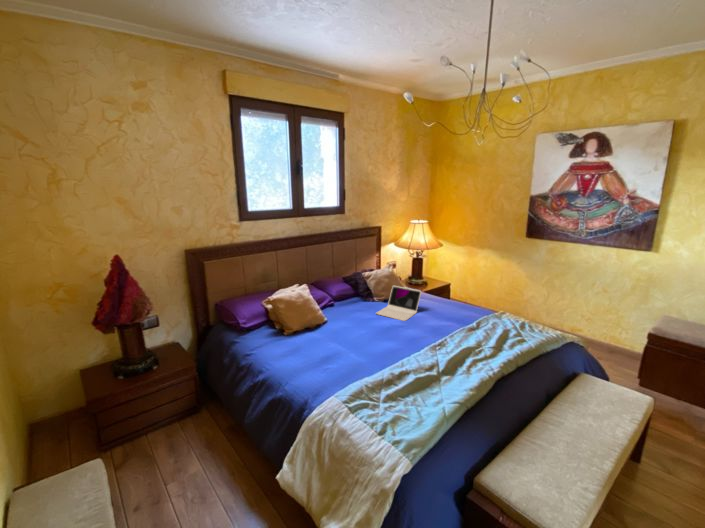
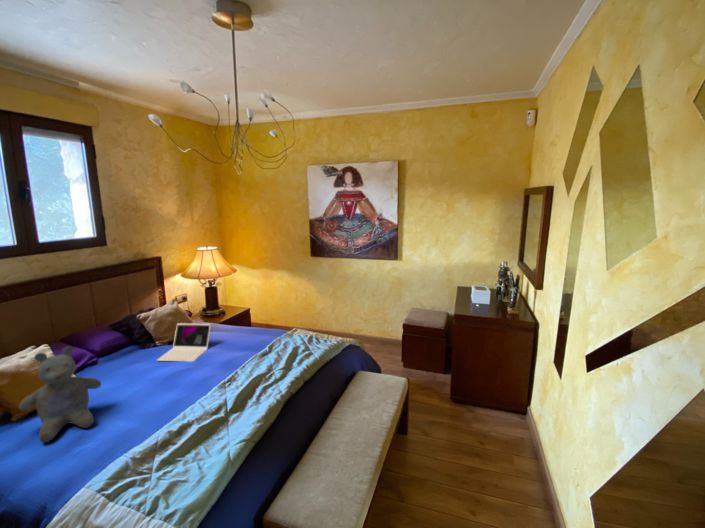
stuffed bear: none [292,287,341,355] -> present [19,346,101,442]

